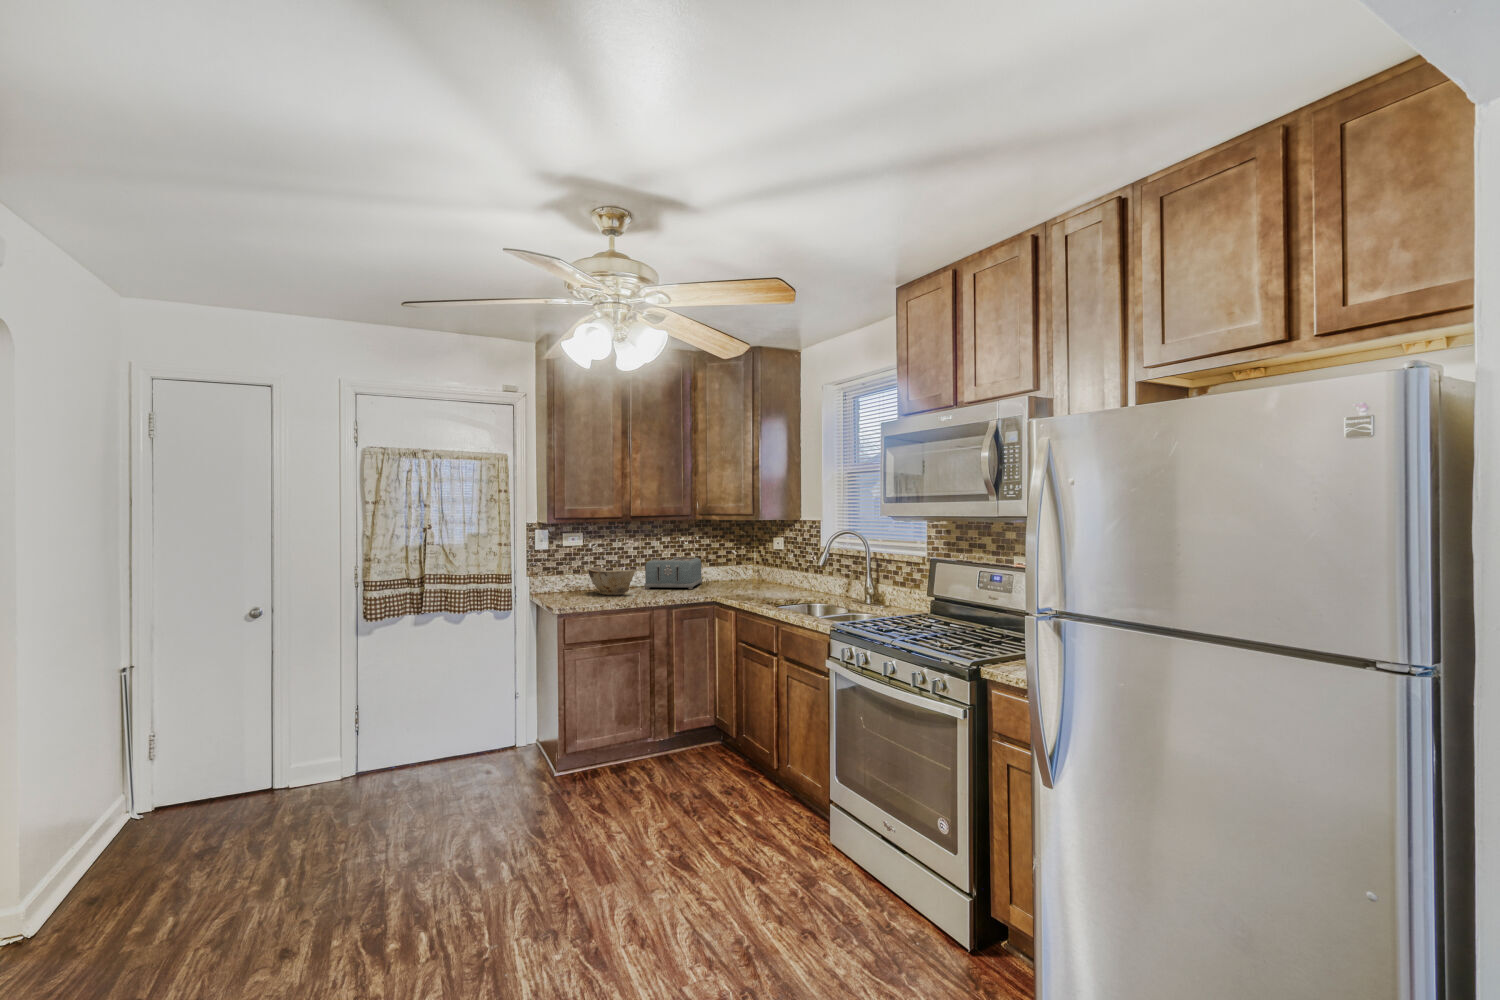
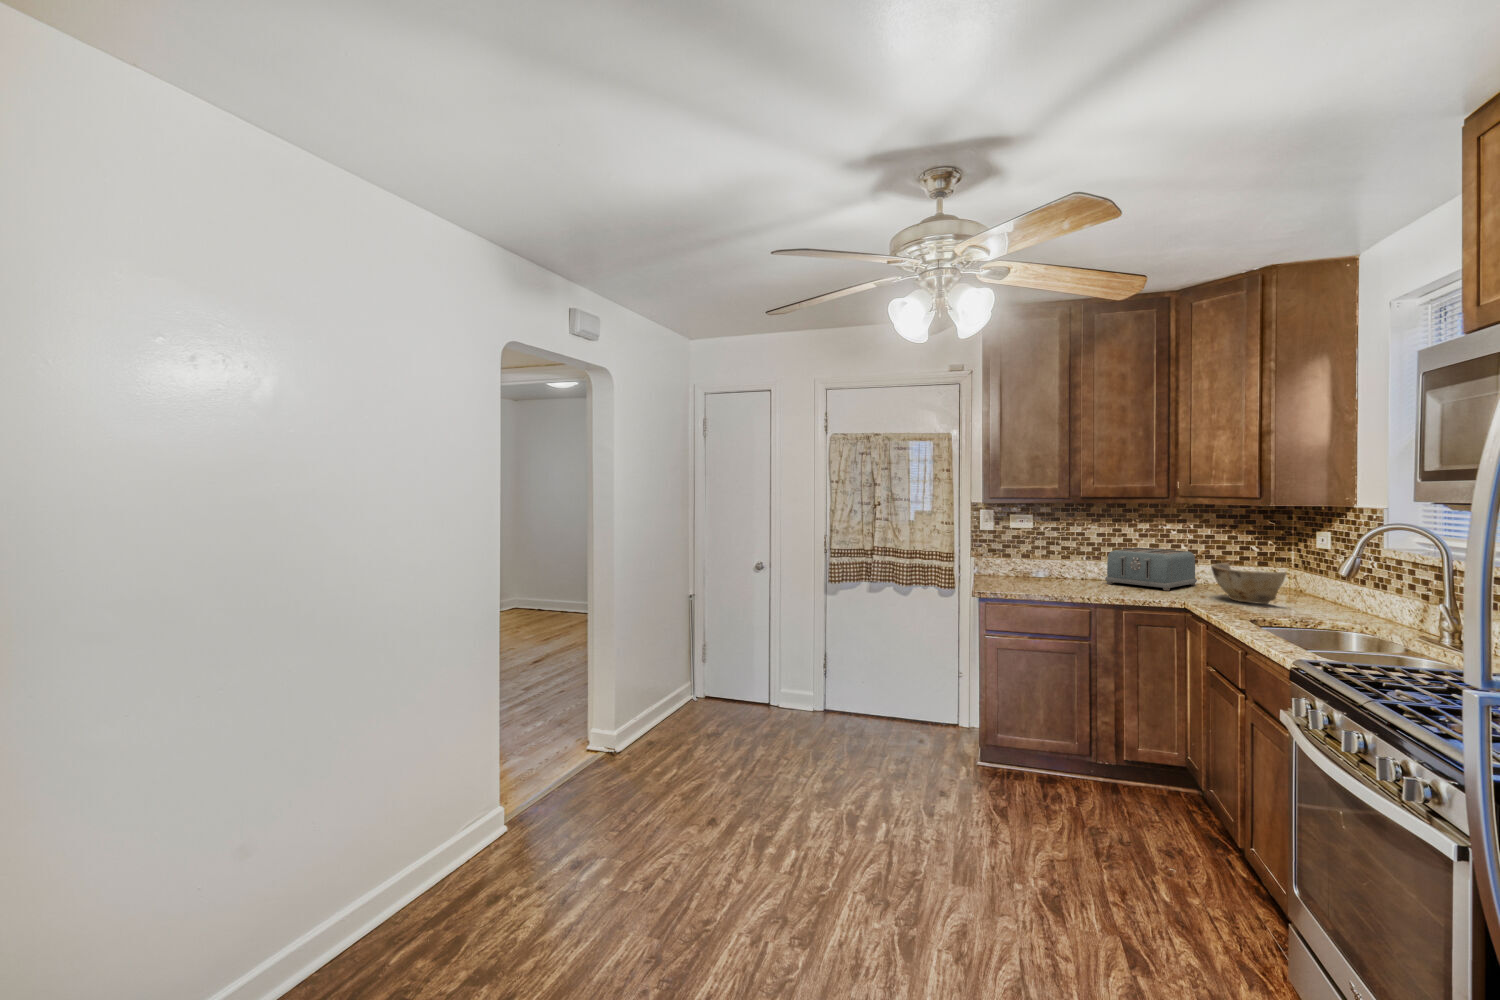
bowl: present [588,566,635,595] -> present [1211,563,1286,604]

